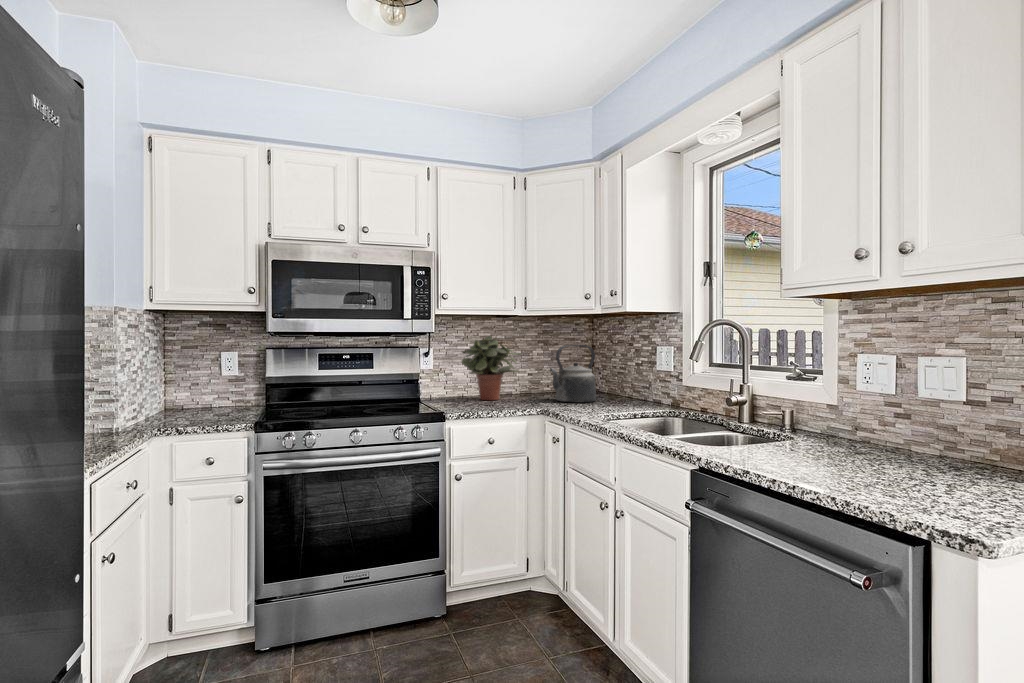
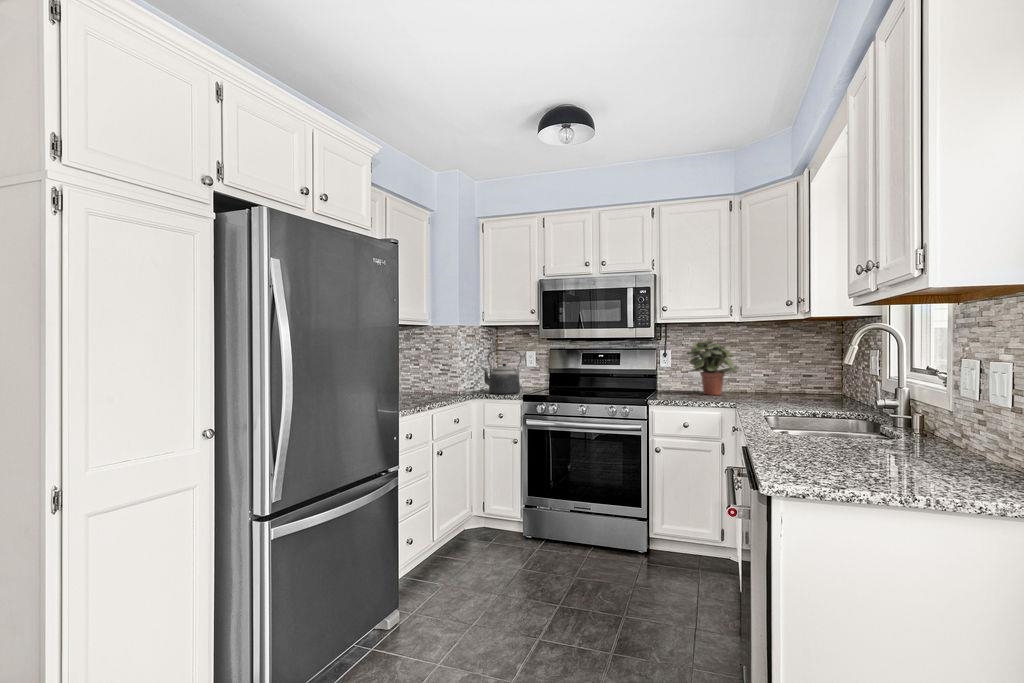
kettle: present [550,345,596,403] -> present [482,350,522,394]

